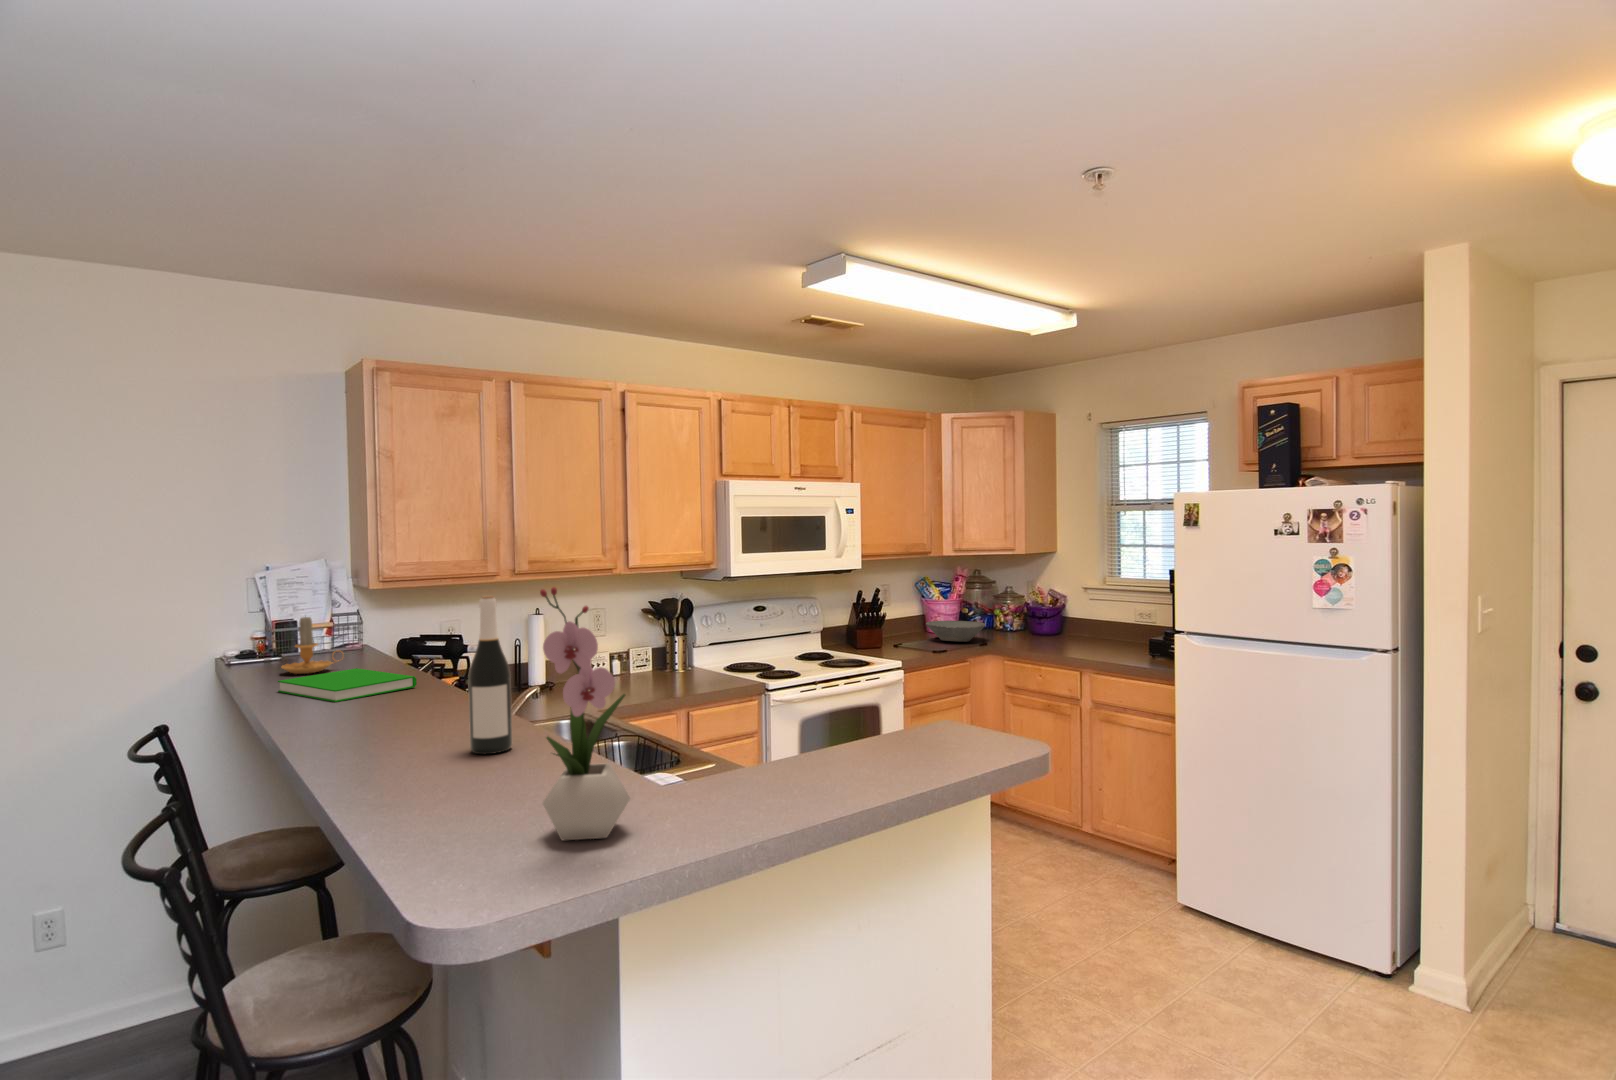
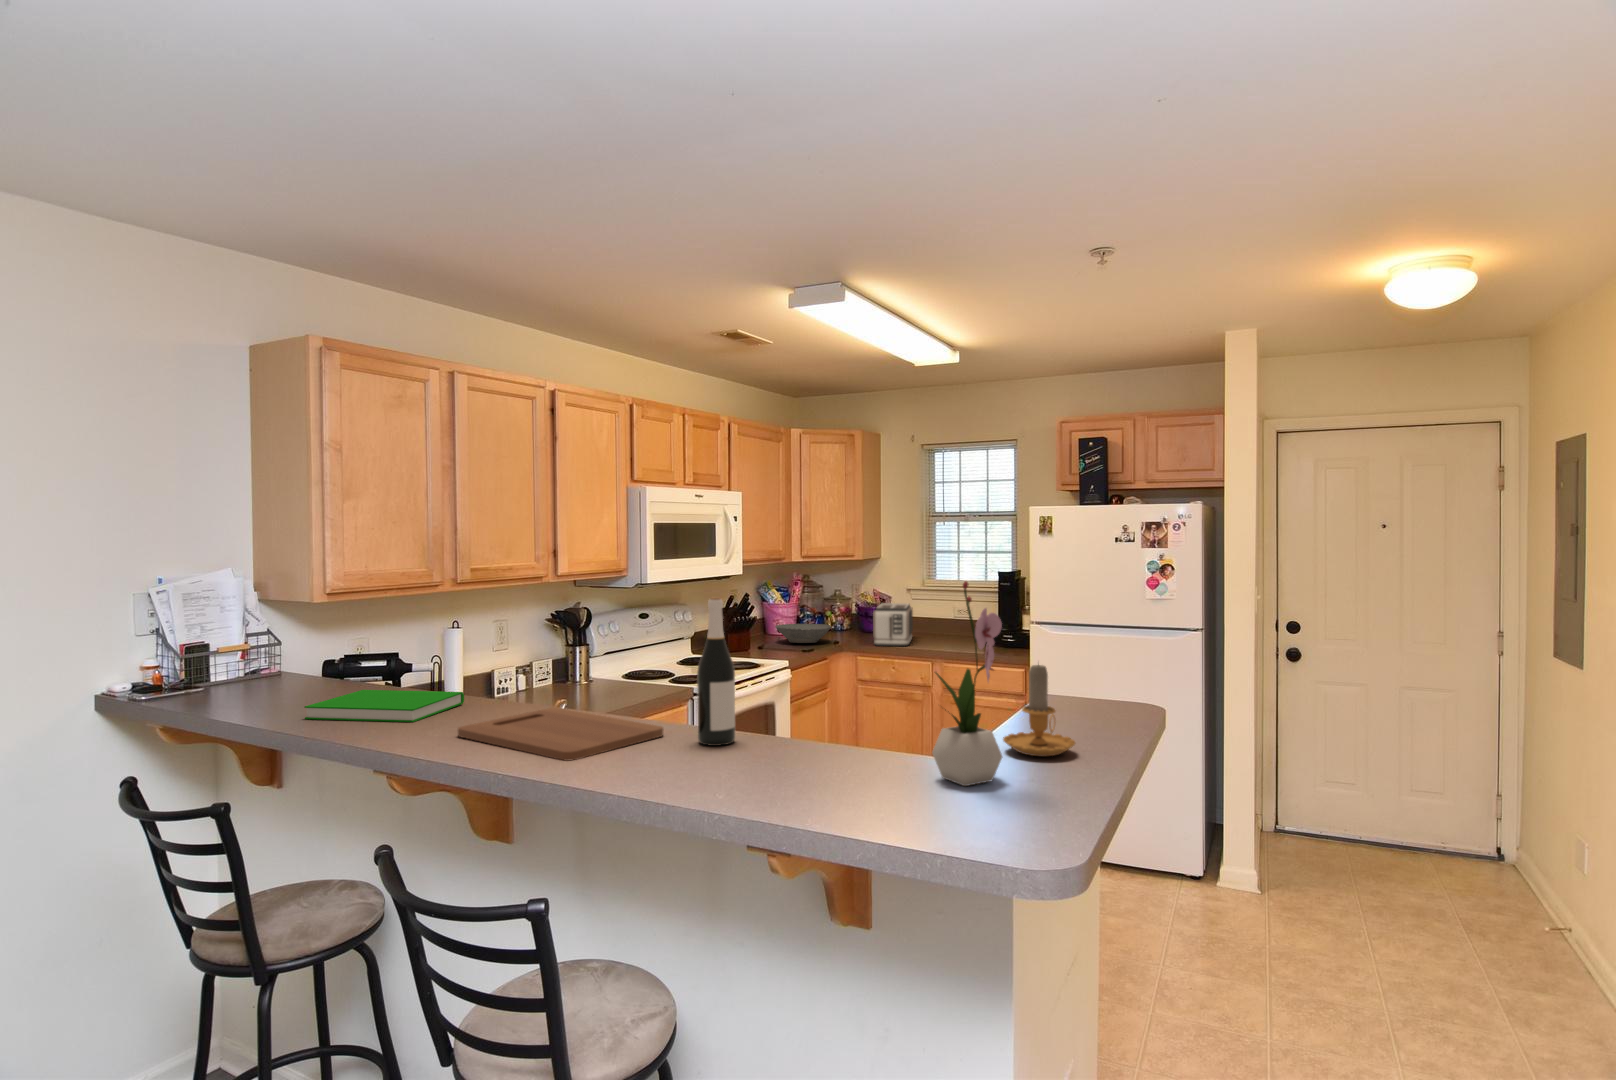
toaster: none [1025,602,1081,650] -> present [873,603,913,646]
candle: present [282,617,336,674] -> present [1003,664,1075,756]
cutting board: none [322,698,471,756] -> present [458,708,663,760]

